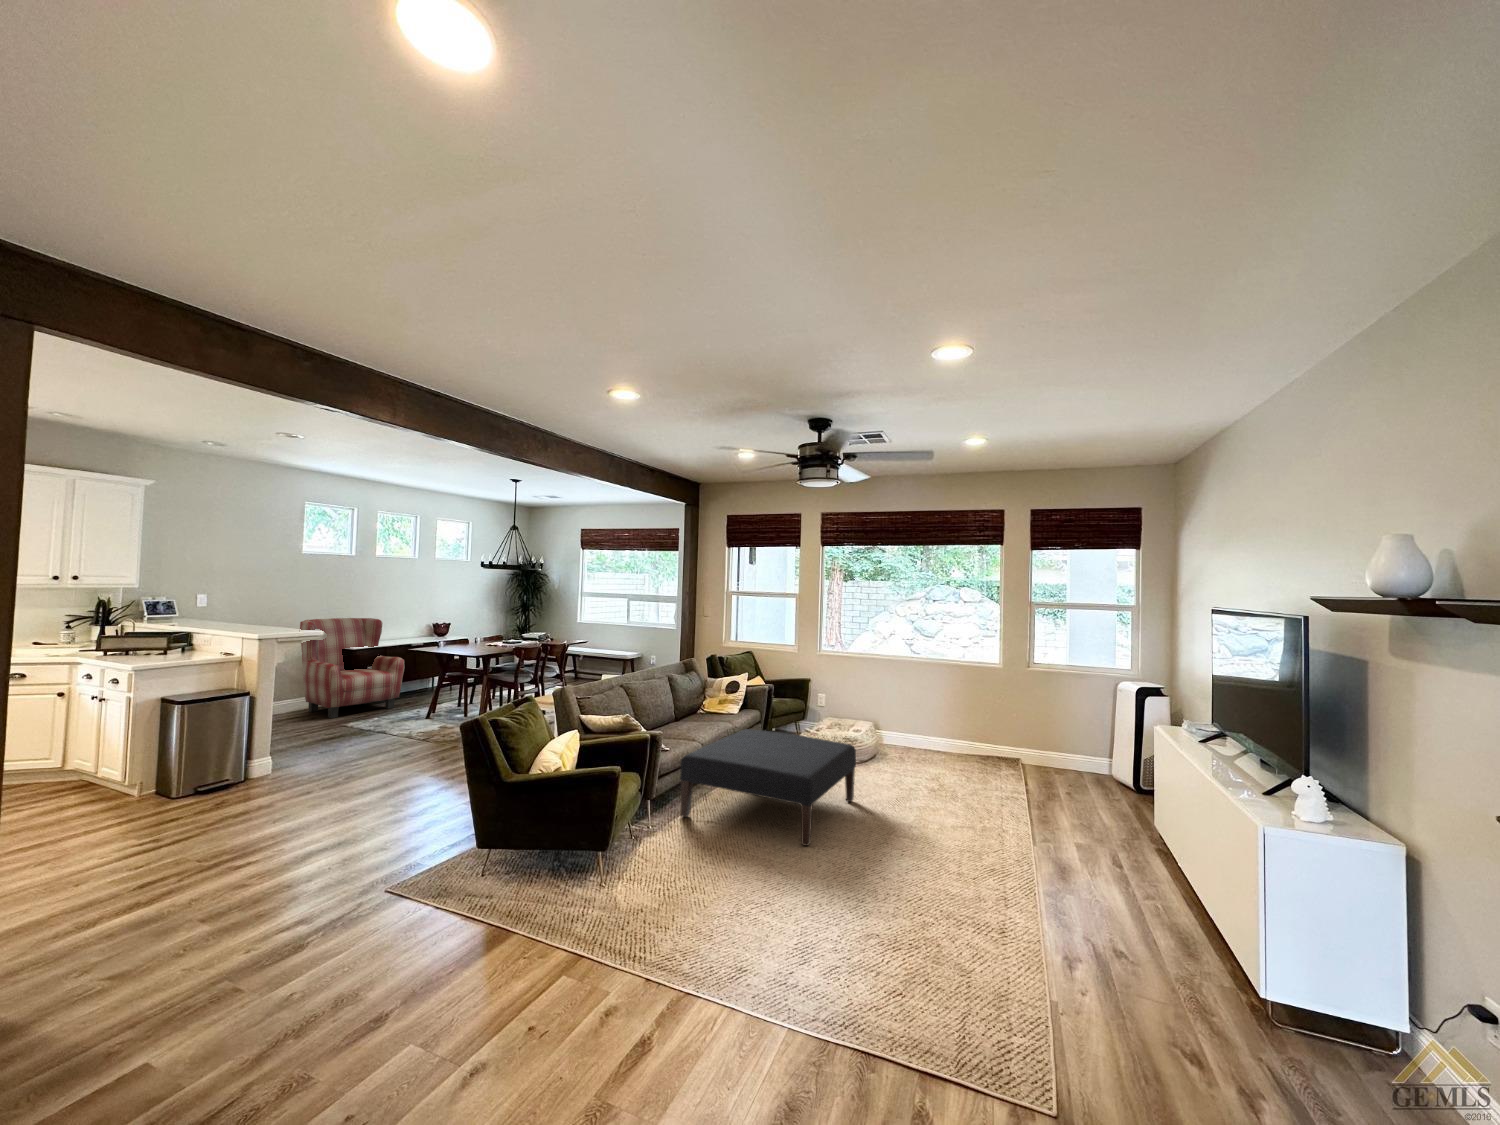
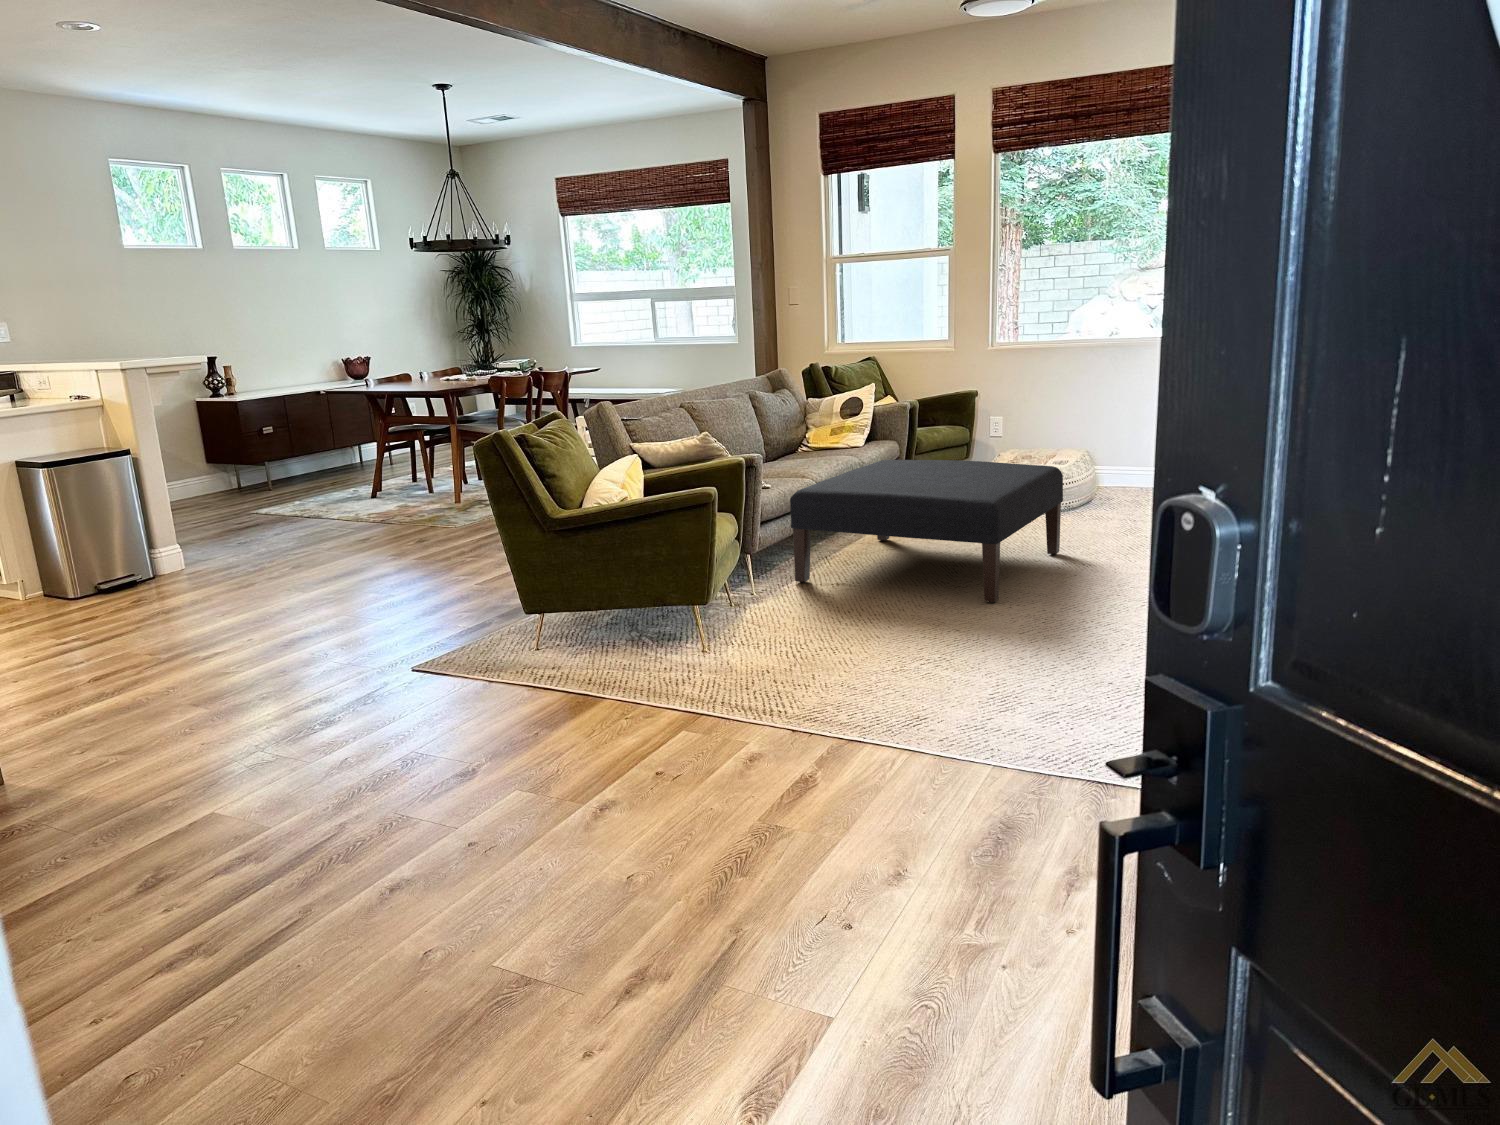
armchair: present [300,618,405,718] -> none [149,352,320,506]

